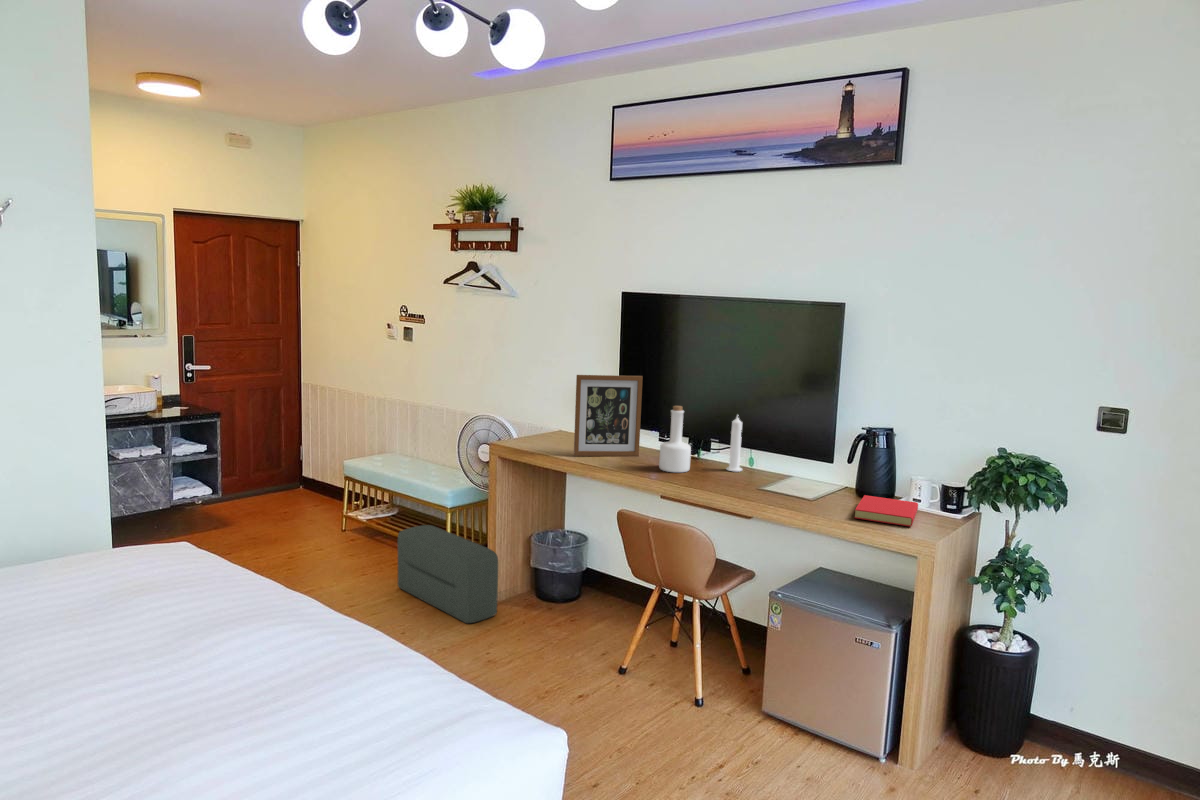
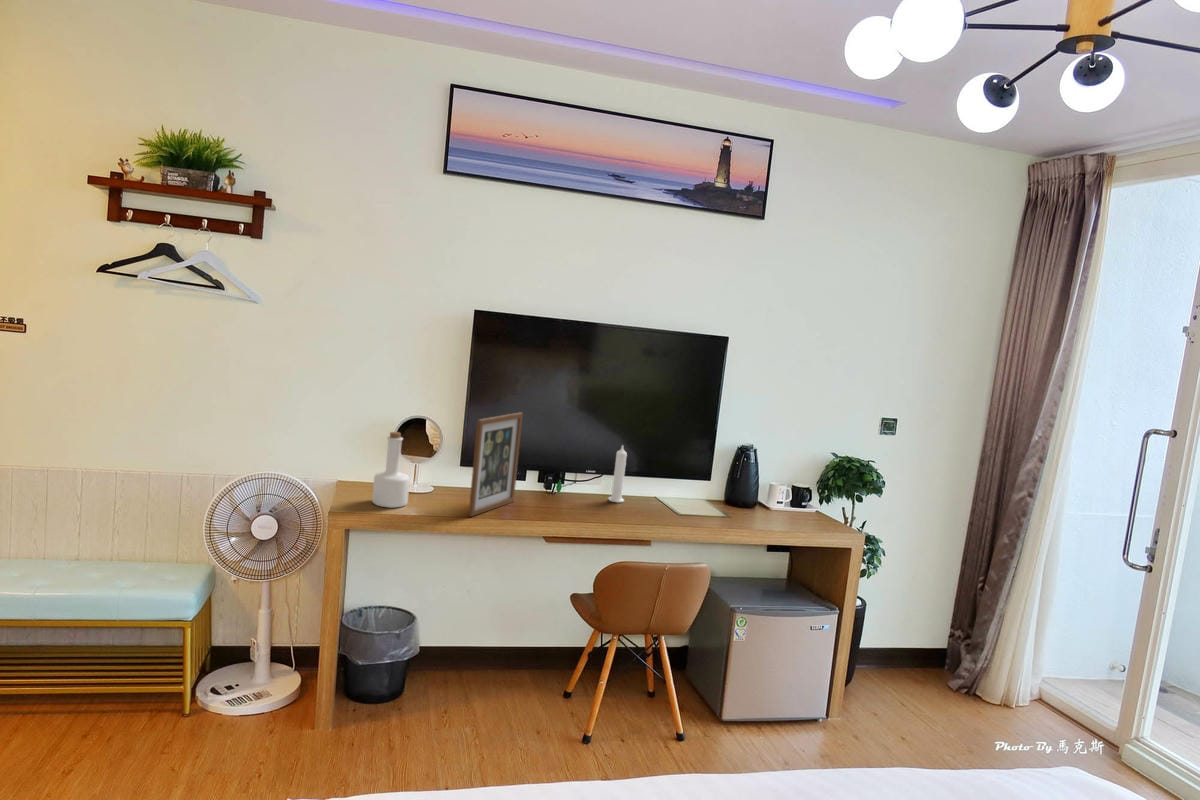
bottle: present [659,406,691,472] -> present [372,432,409,508]
book: present [854,495,918,526] -> none [758,506,829,531]
pouf: present [398,525,498,623] -> none [170,657,376,770]

